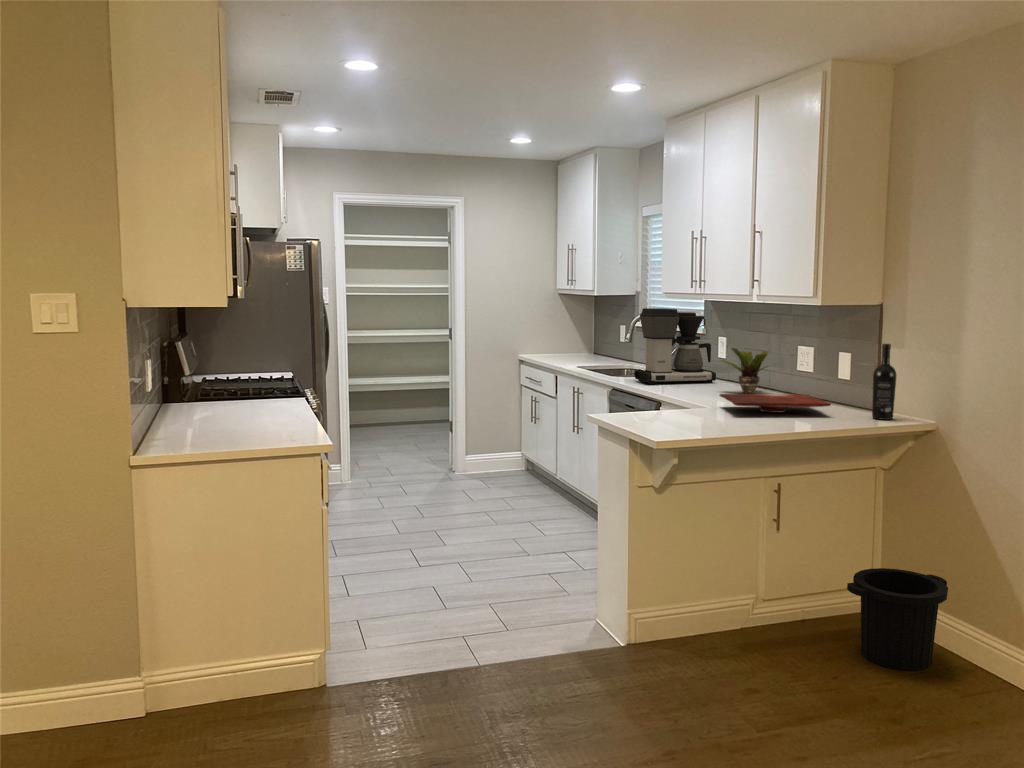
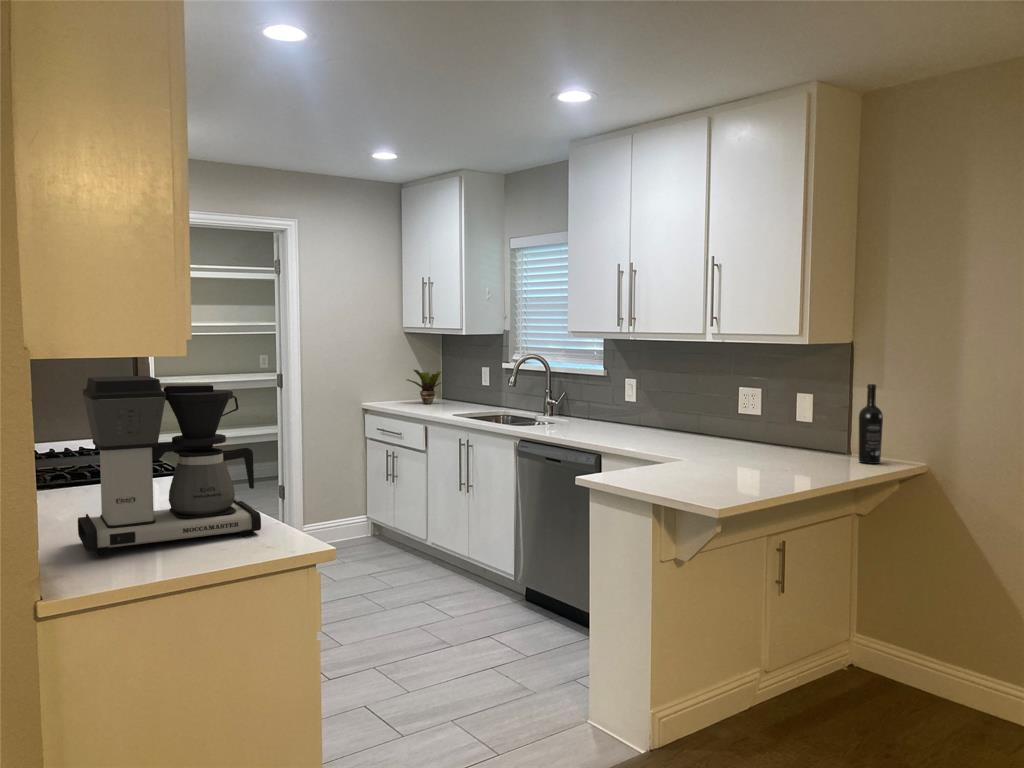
coffee maker: present [635,308,716,384] -> present [78,376,261,556]
potted plant: present [721,348,769,394] -> present [406,370,445,404]
cutting board: present [720,394,831,413] -> none [692,440,821,462]
trash can: present [847,568,948,671] -> none [872,621,973,732]

